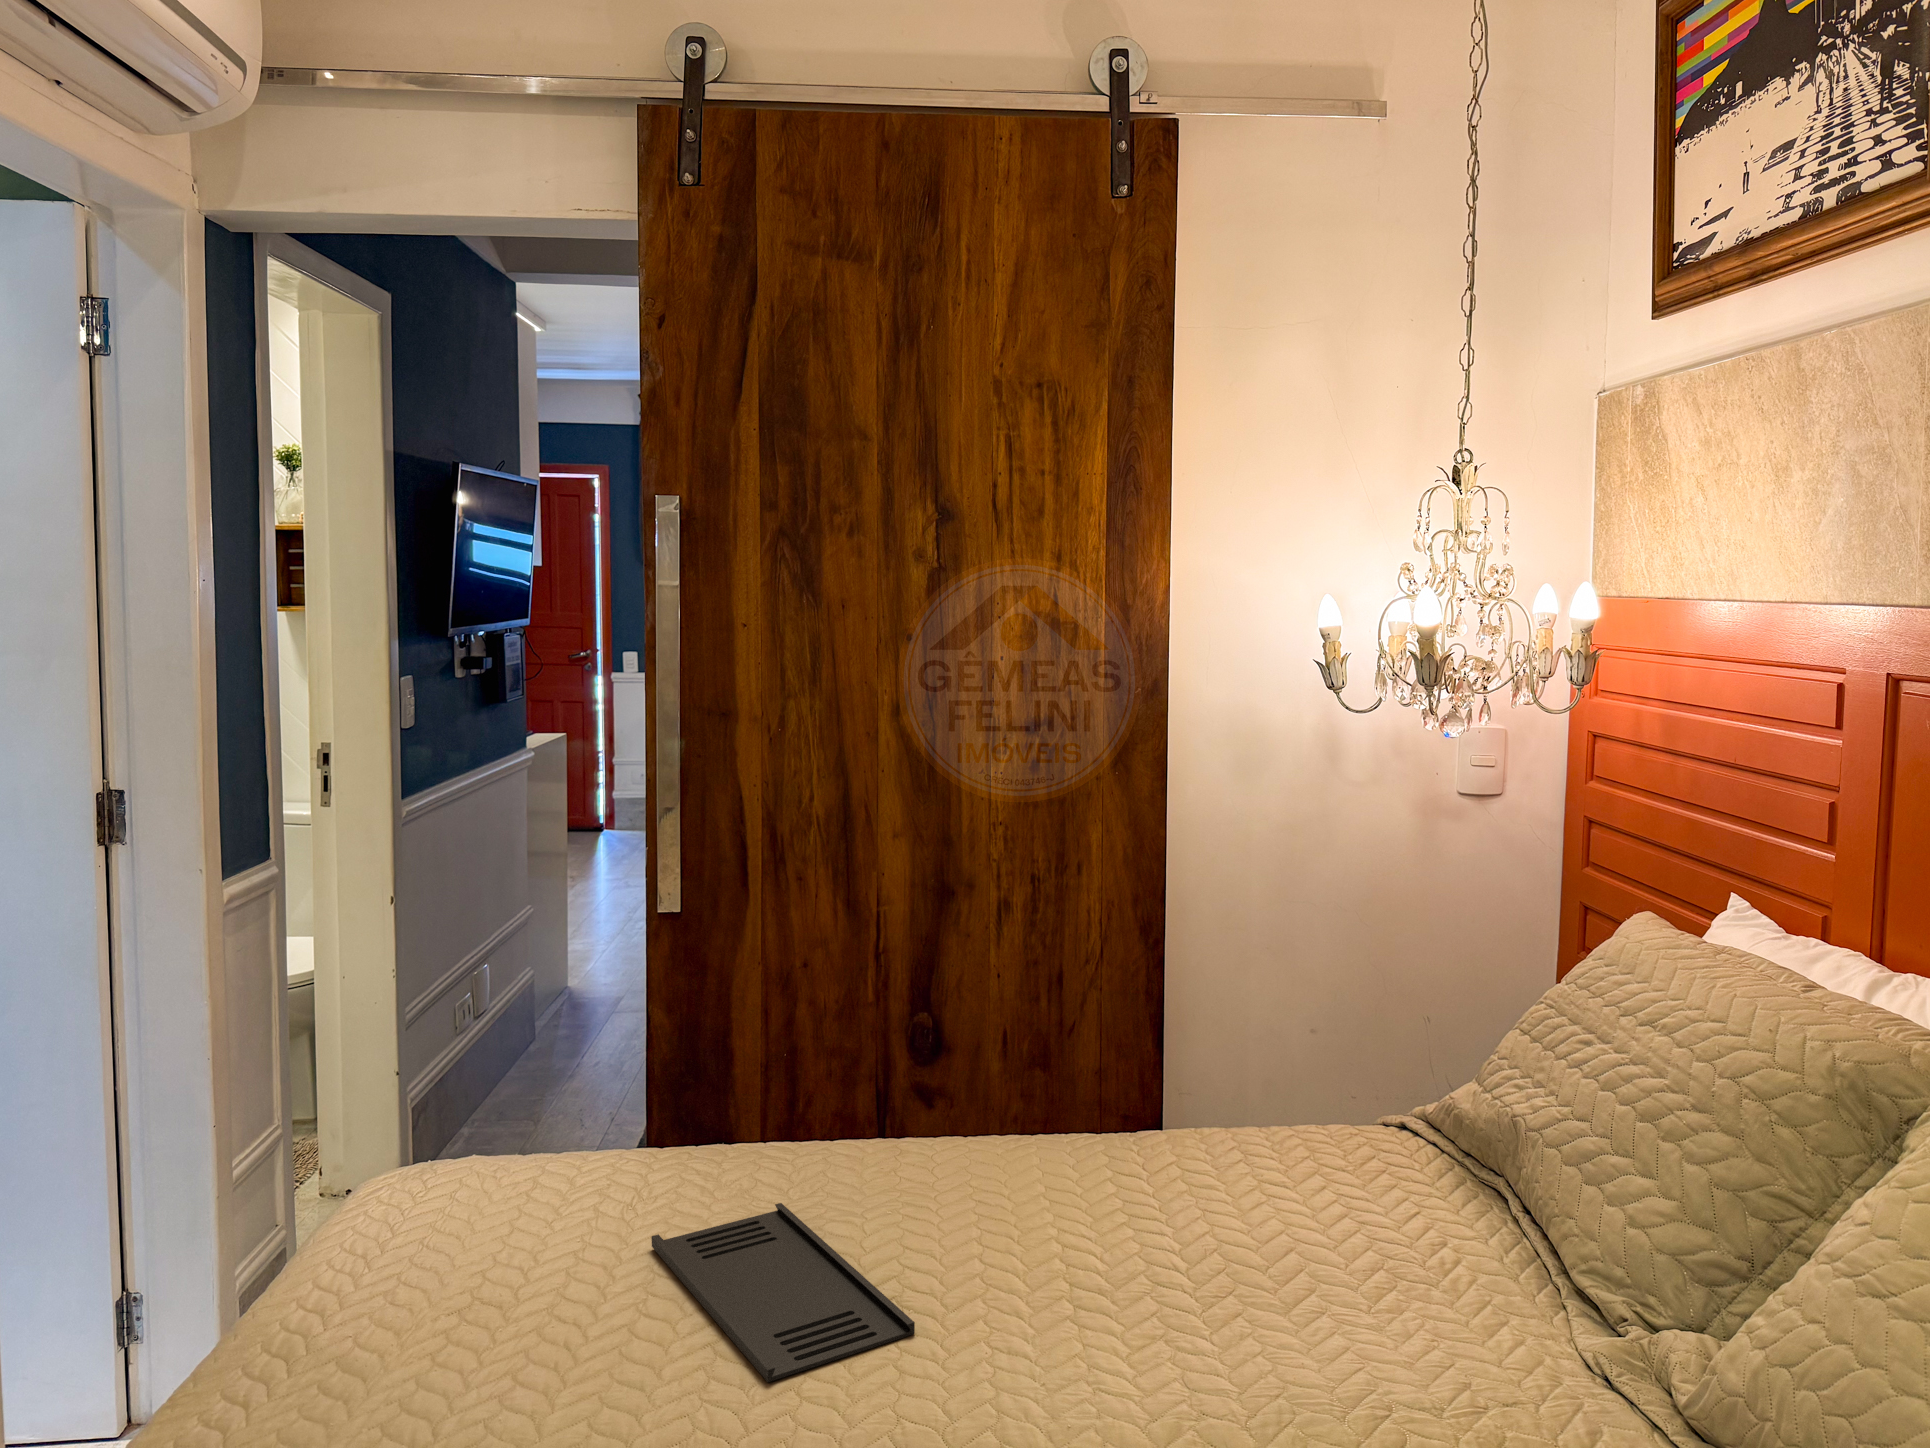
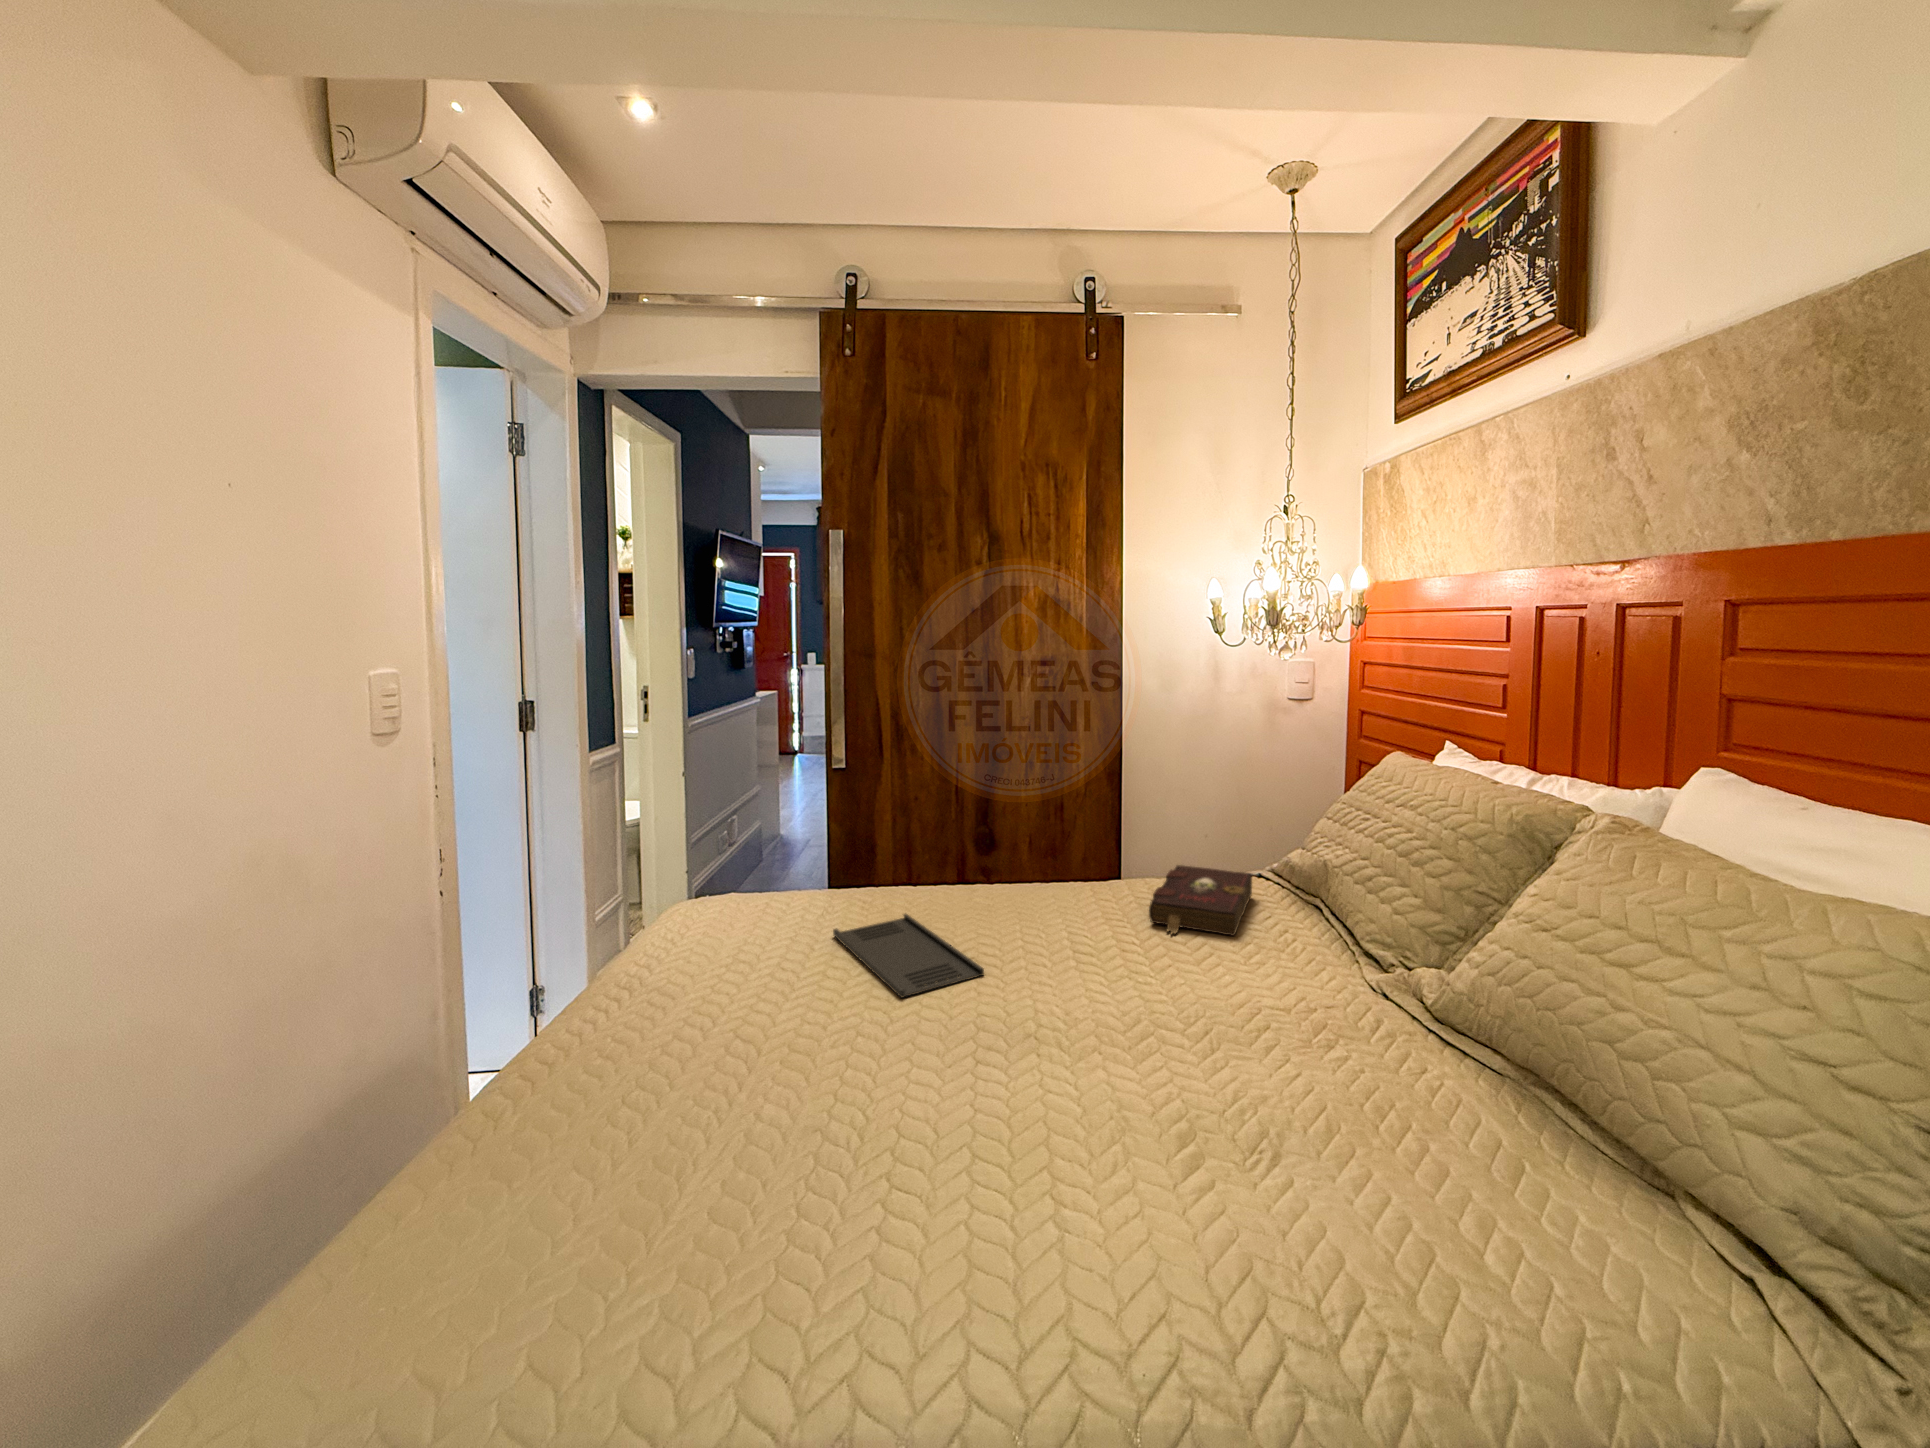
book: none [1206,1111,1389,1254] -> present [1149,865,1252,936]

